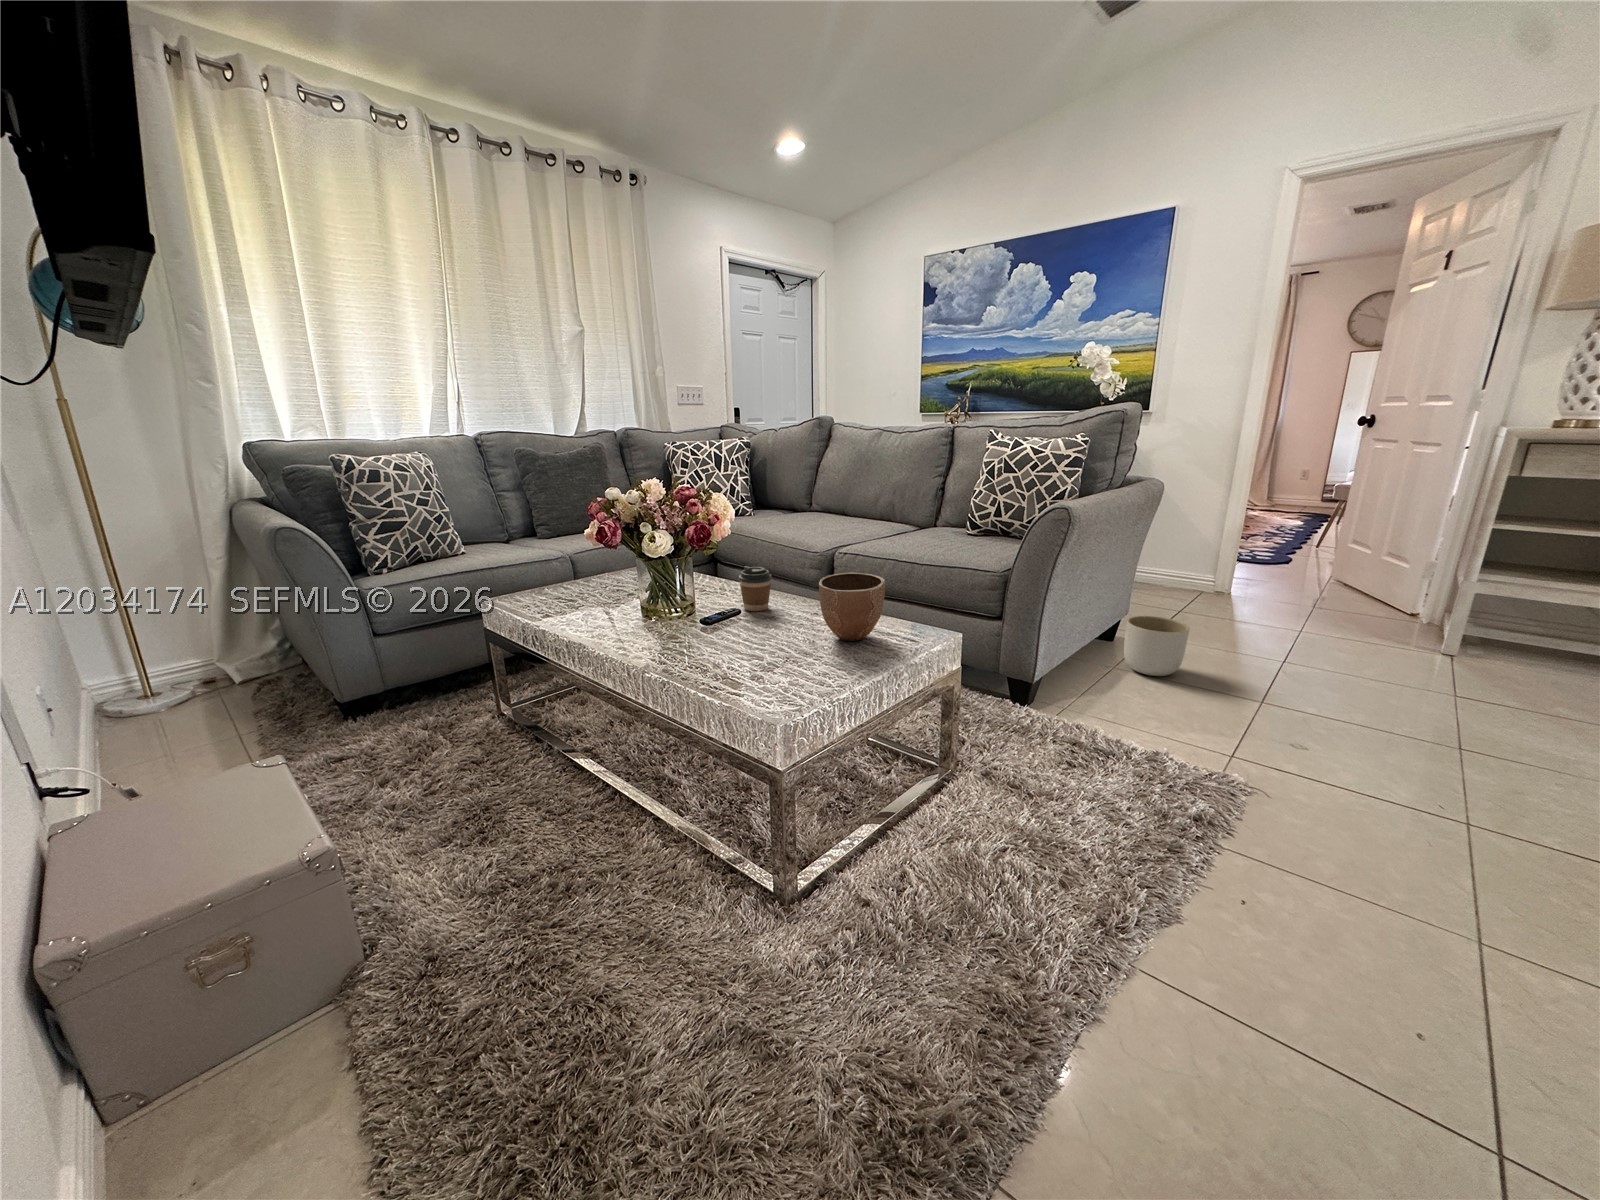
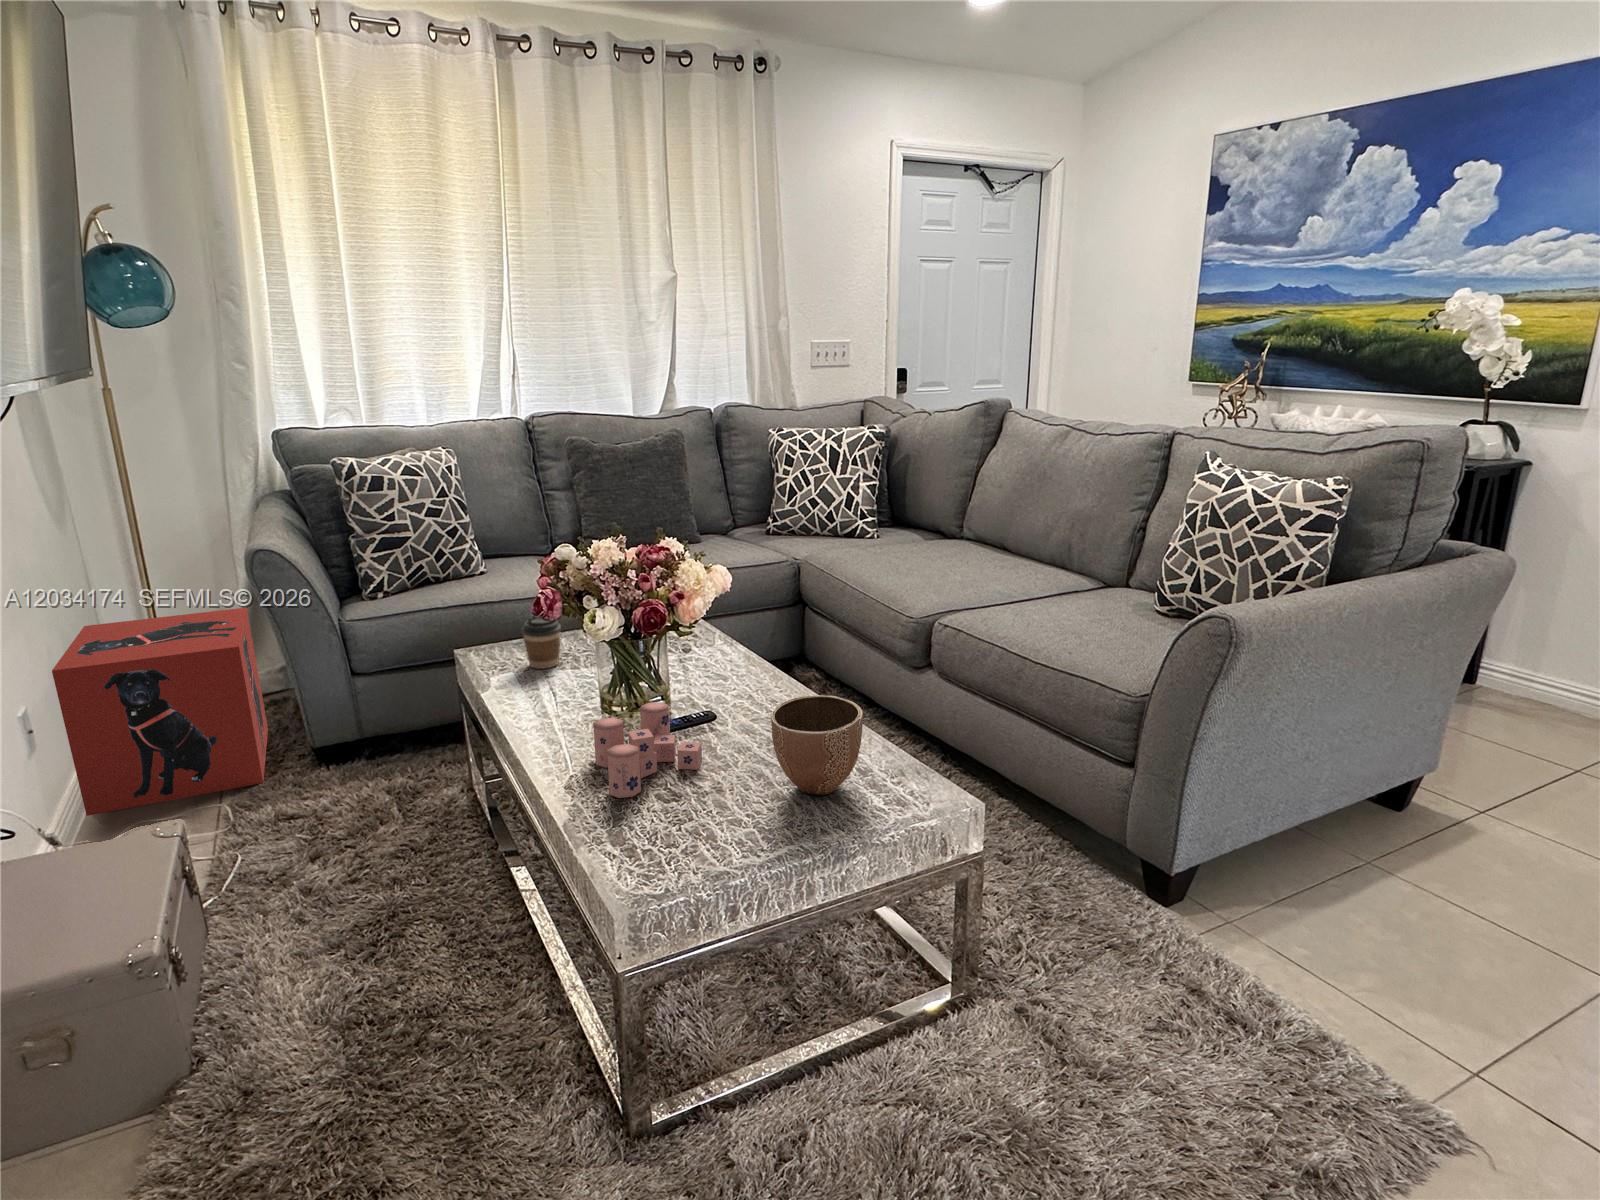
coffee cup: present [739,566,772,611] -> present [522,615,561,669]
storage box: none [62,592,295,790] -> present [52,608,268,816]
candle: none [671,599,756,661] -> present [593,702,702,798]
planter: present [1124,616,1189,676] -> none [1390,783,1510,894]

